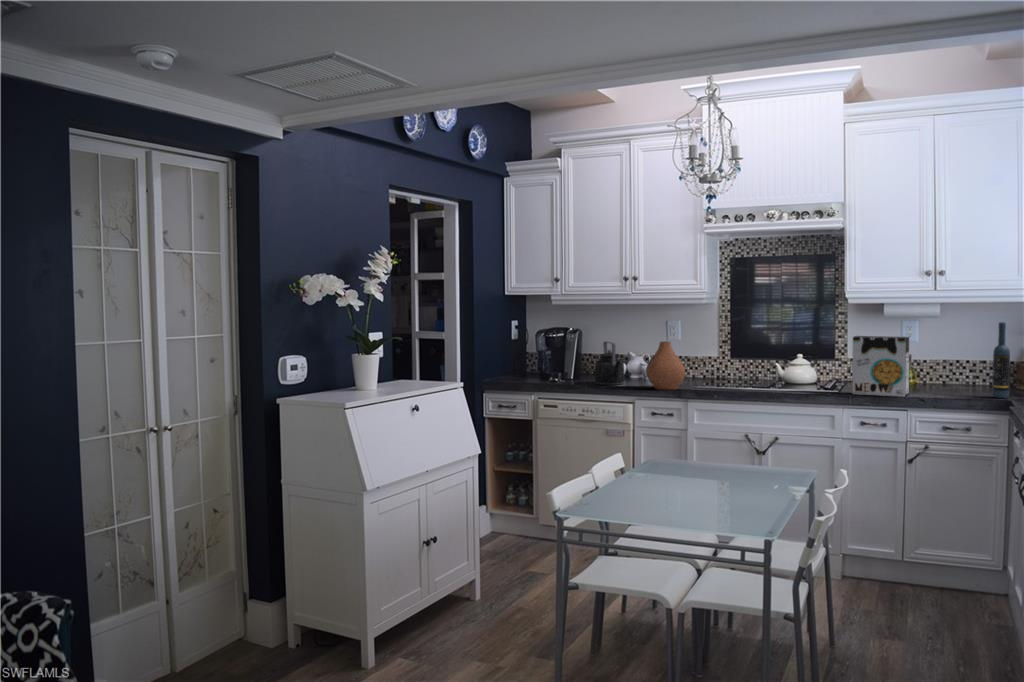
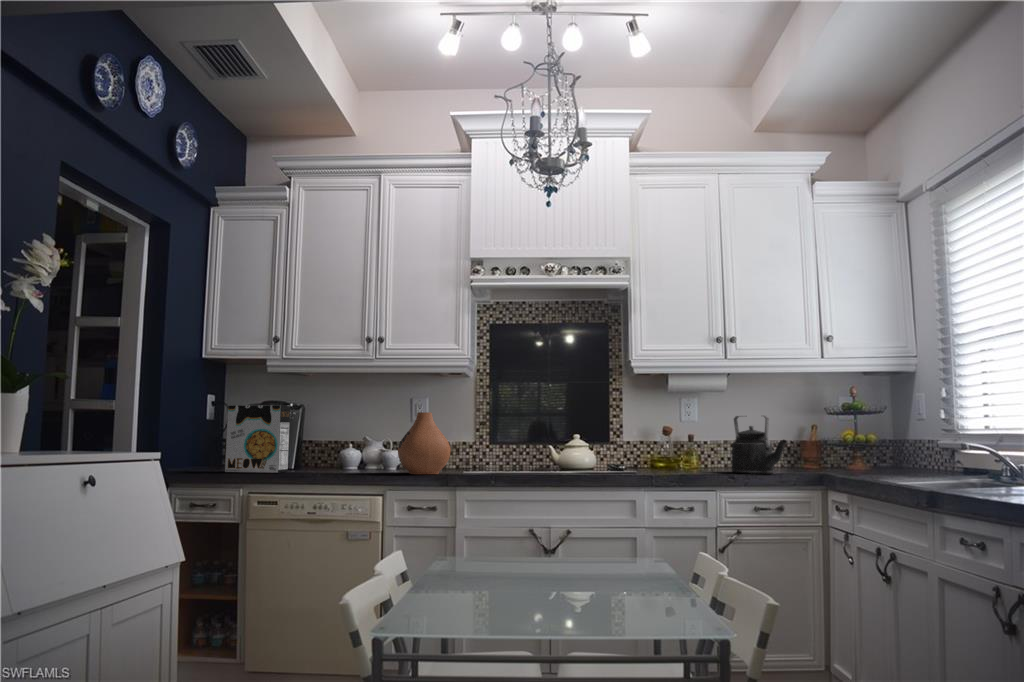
wine bottle: present [993,322,1010,398] -> none [809,386,829,474]
cereal box: present [852,336,909,397] -> present [225,405,290,473]
kettle: present [595,342,625,385] -> present [731,416,787,474]

